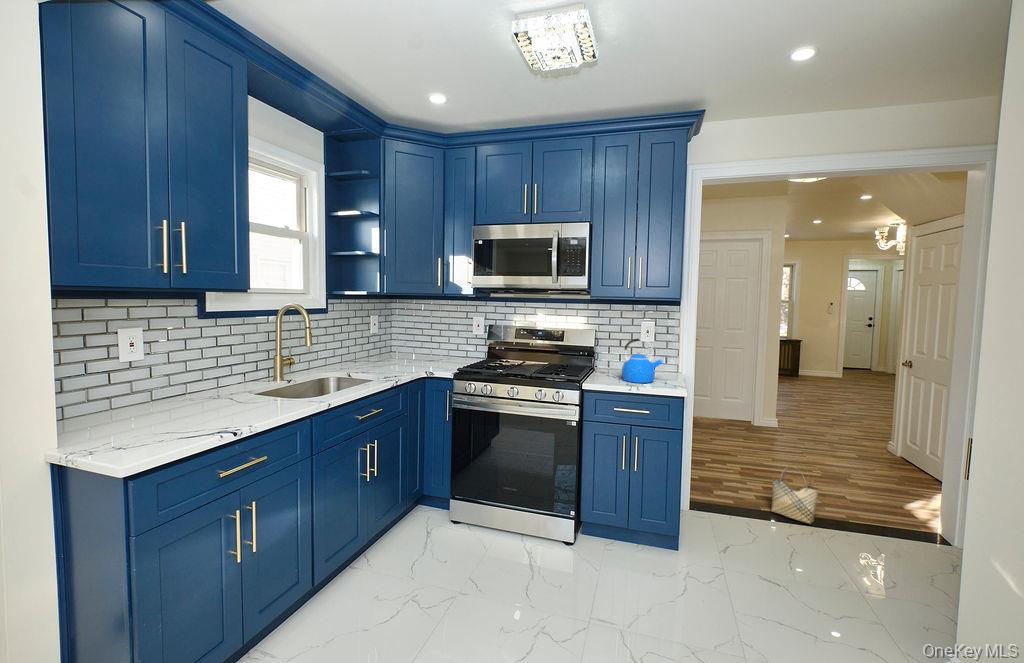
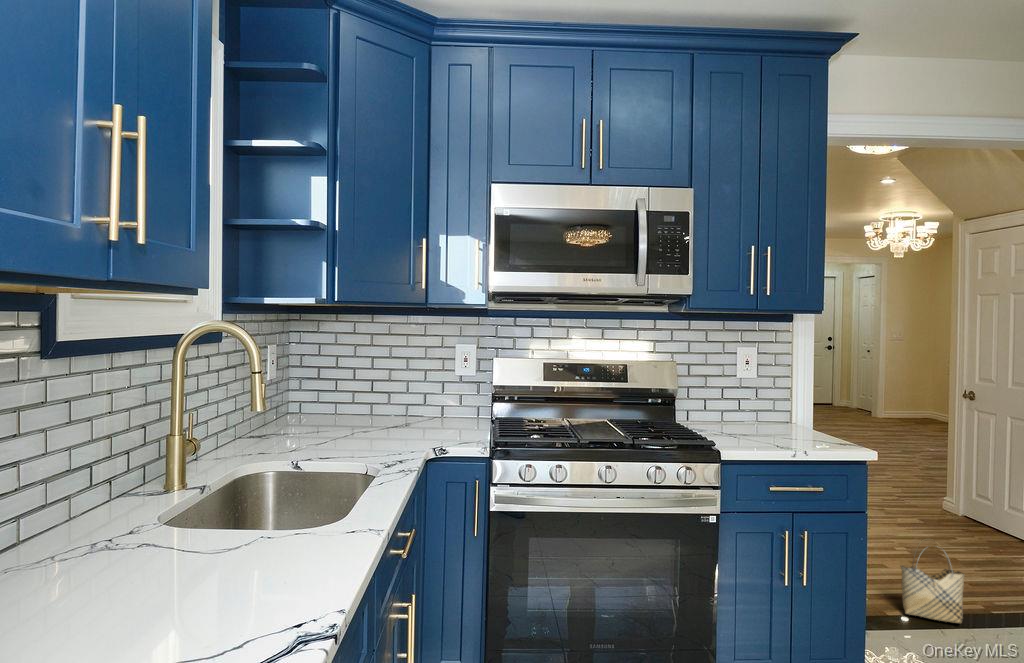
kettle: present [622,339,663,383] -> none [743,373,803,442]

